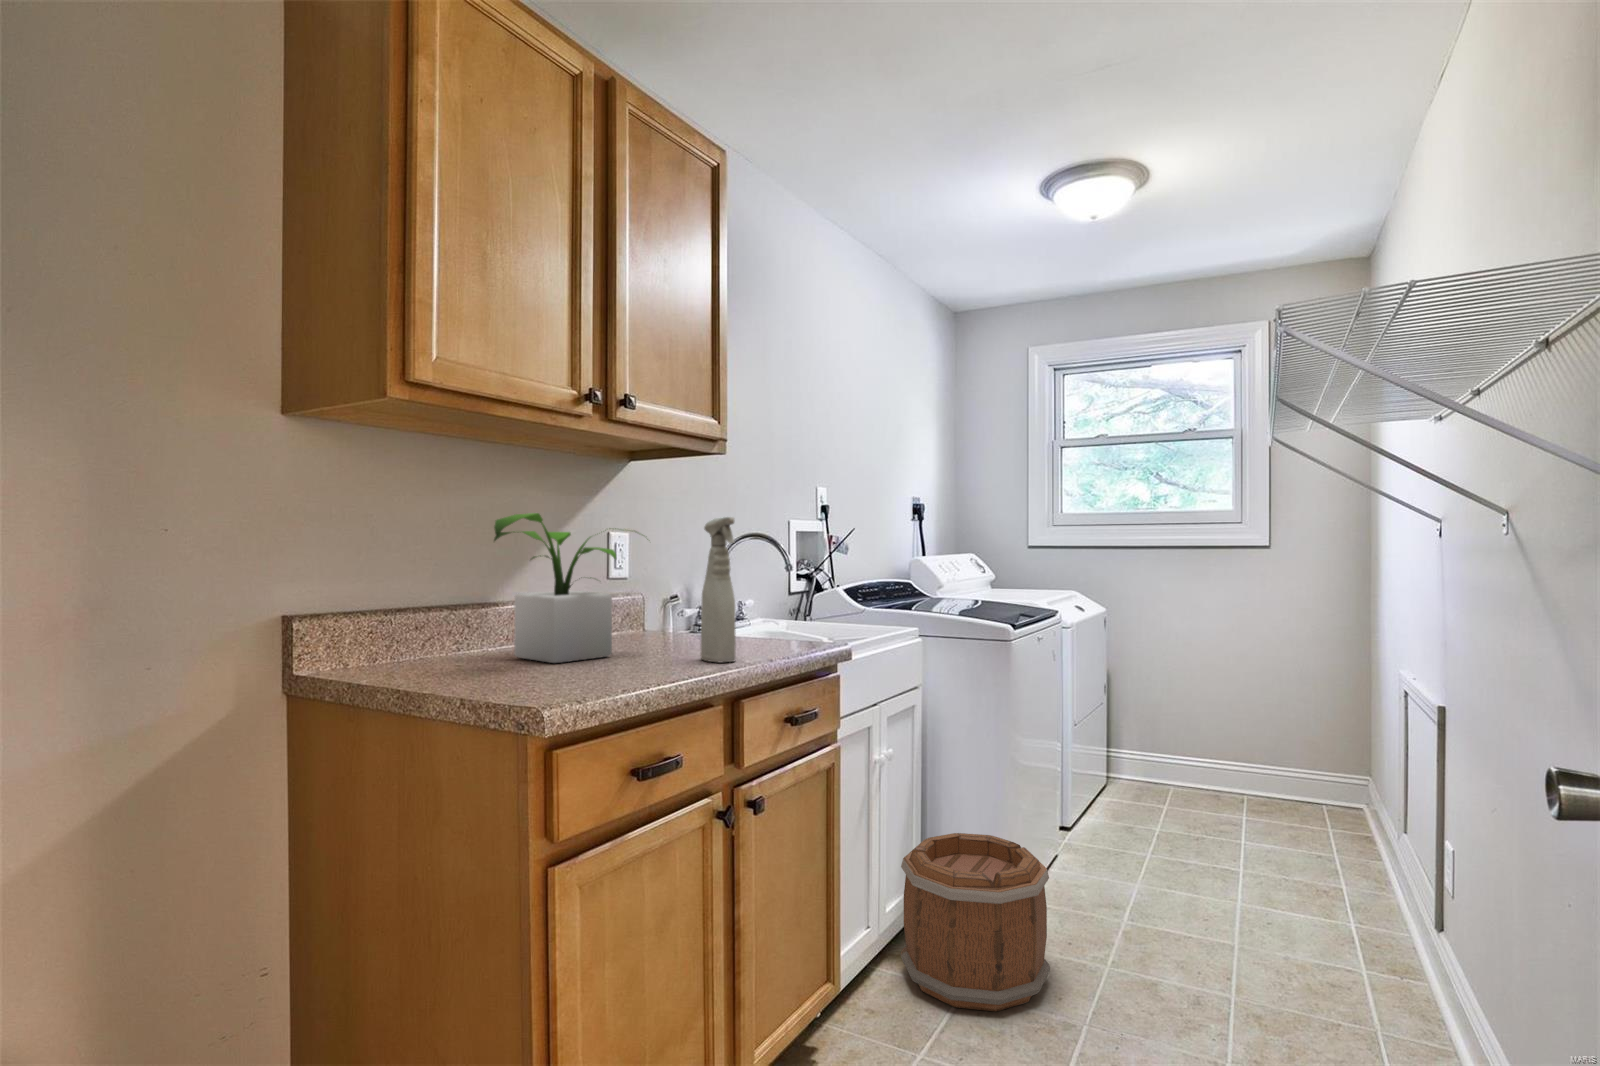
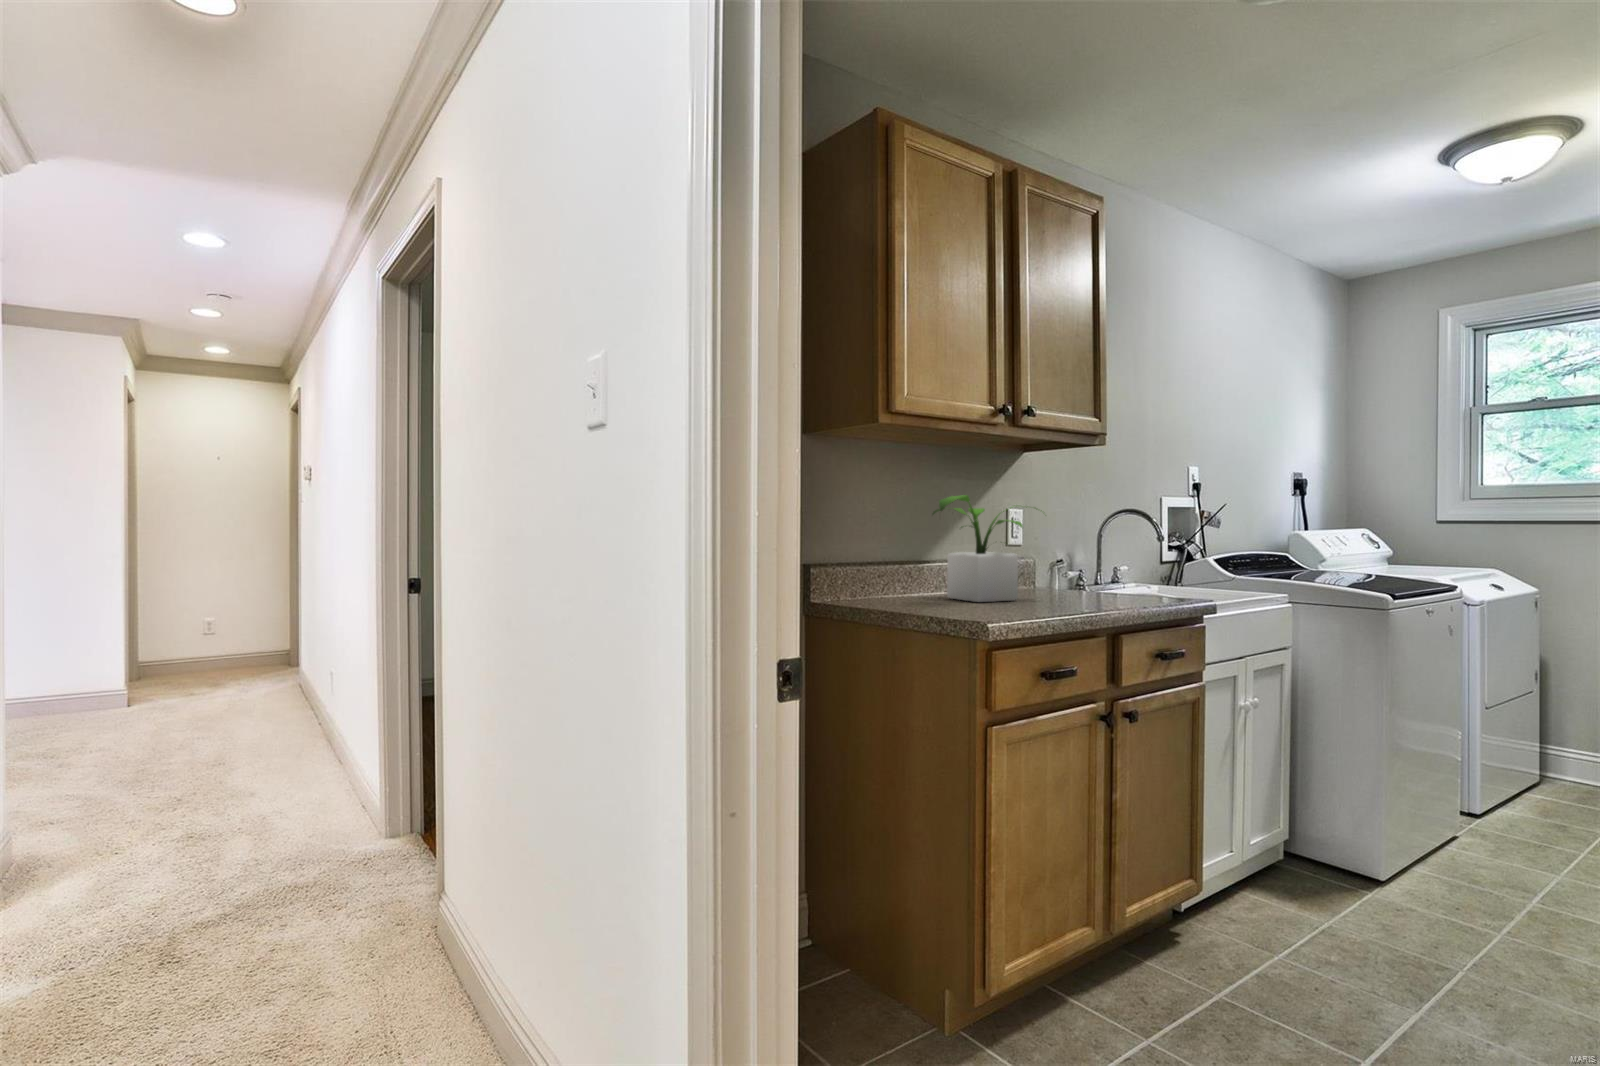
spray bottle: present [700,517,736,662] -> none [1087,497,1116,607]
bucket: present [901,833,1050,1011] -> none [1265,784,1426,940]

